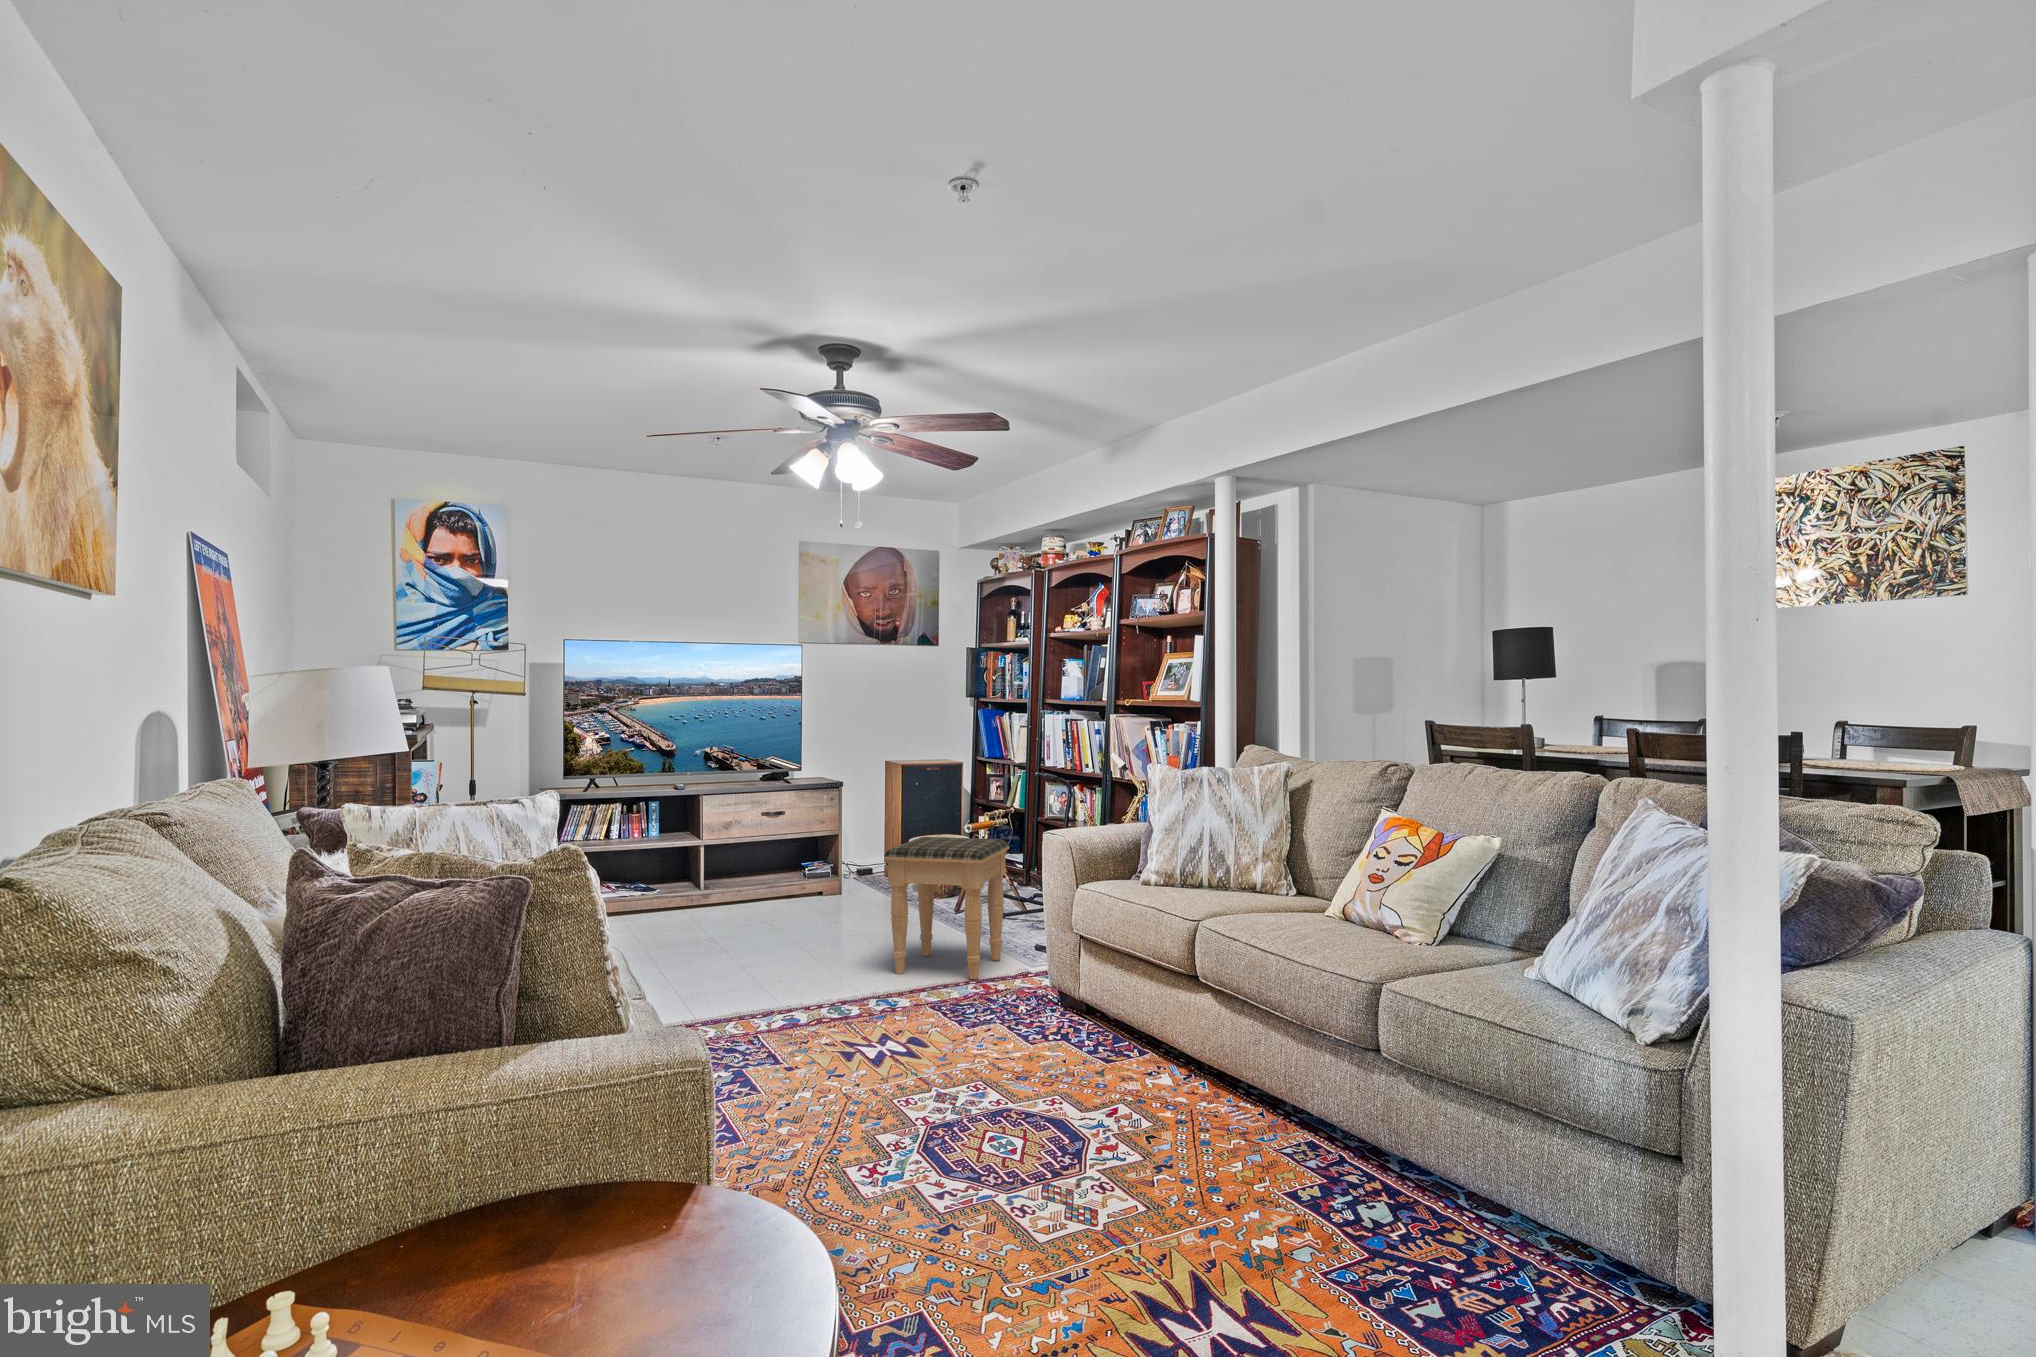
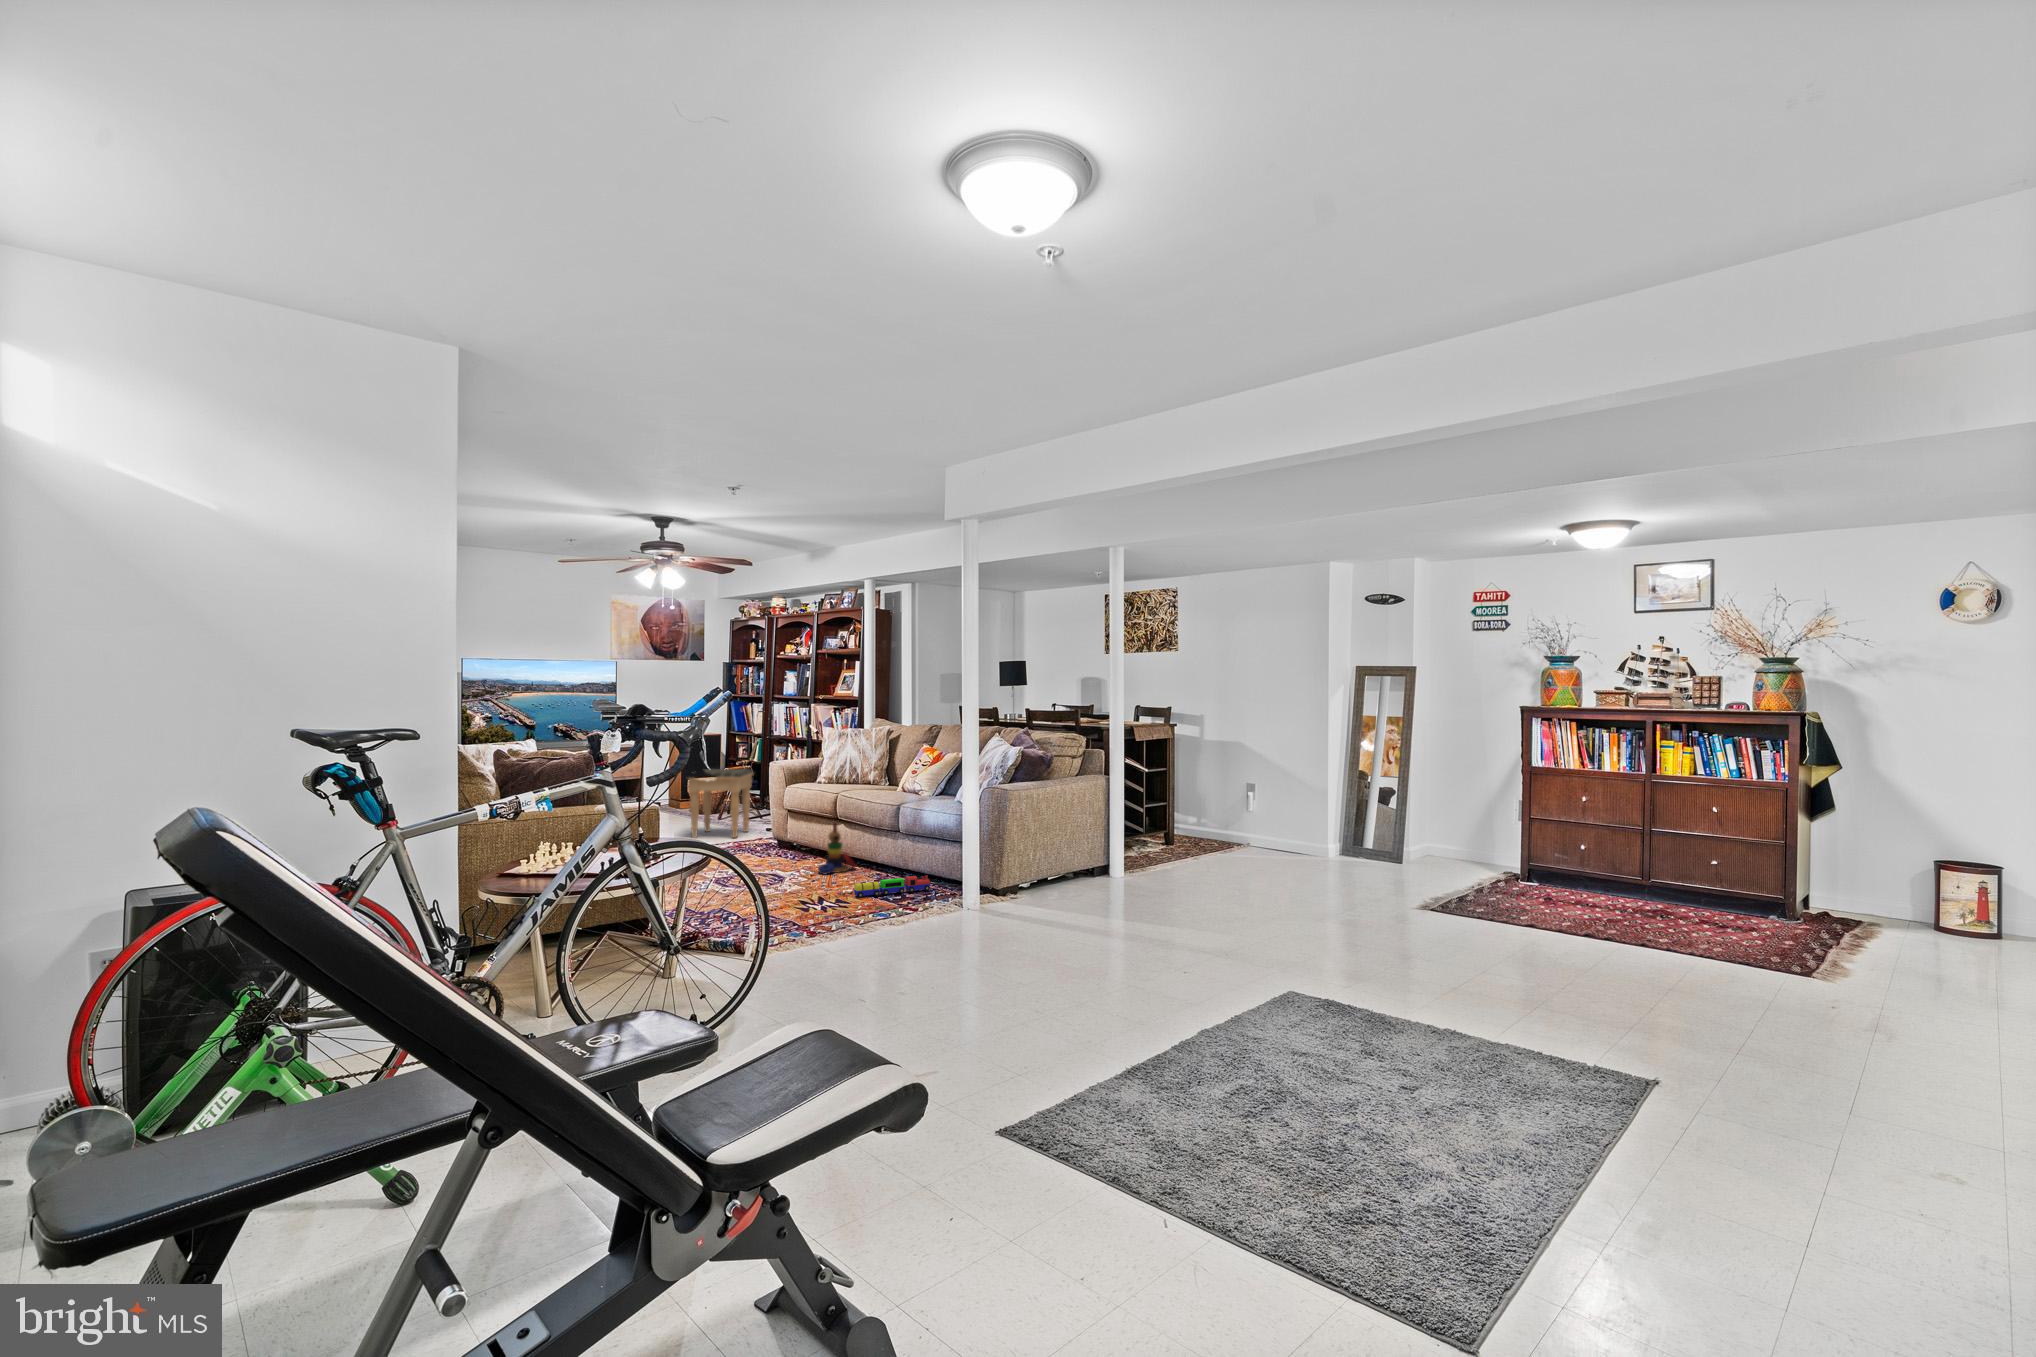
stacking toy: none [1158,1011,1251,1153] -> present [818,823,856,874]
toy train: none [1288,1242,1523,1324] -> present [854,875,930,898]

